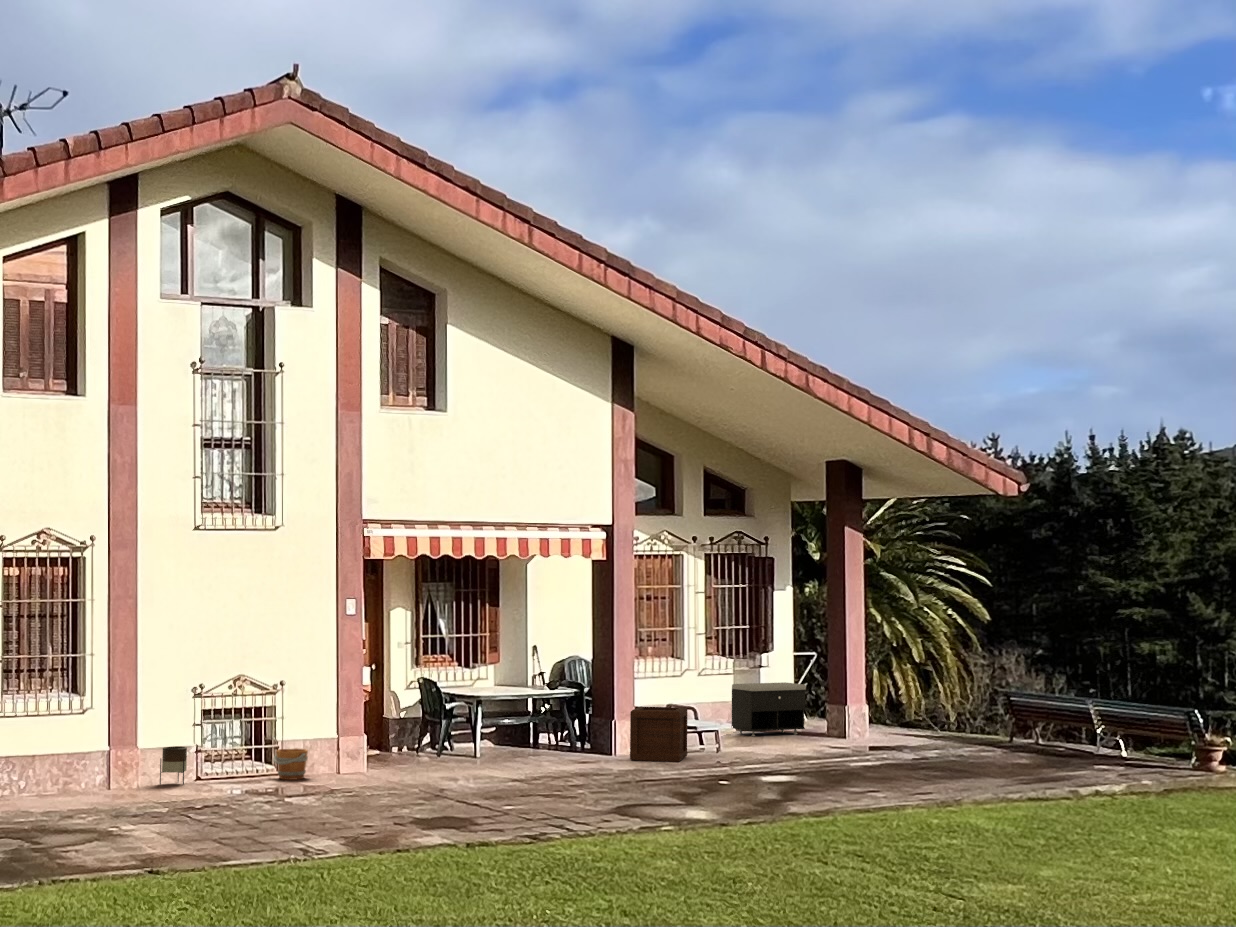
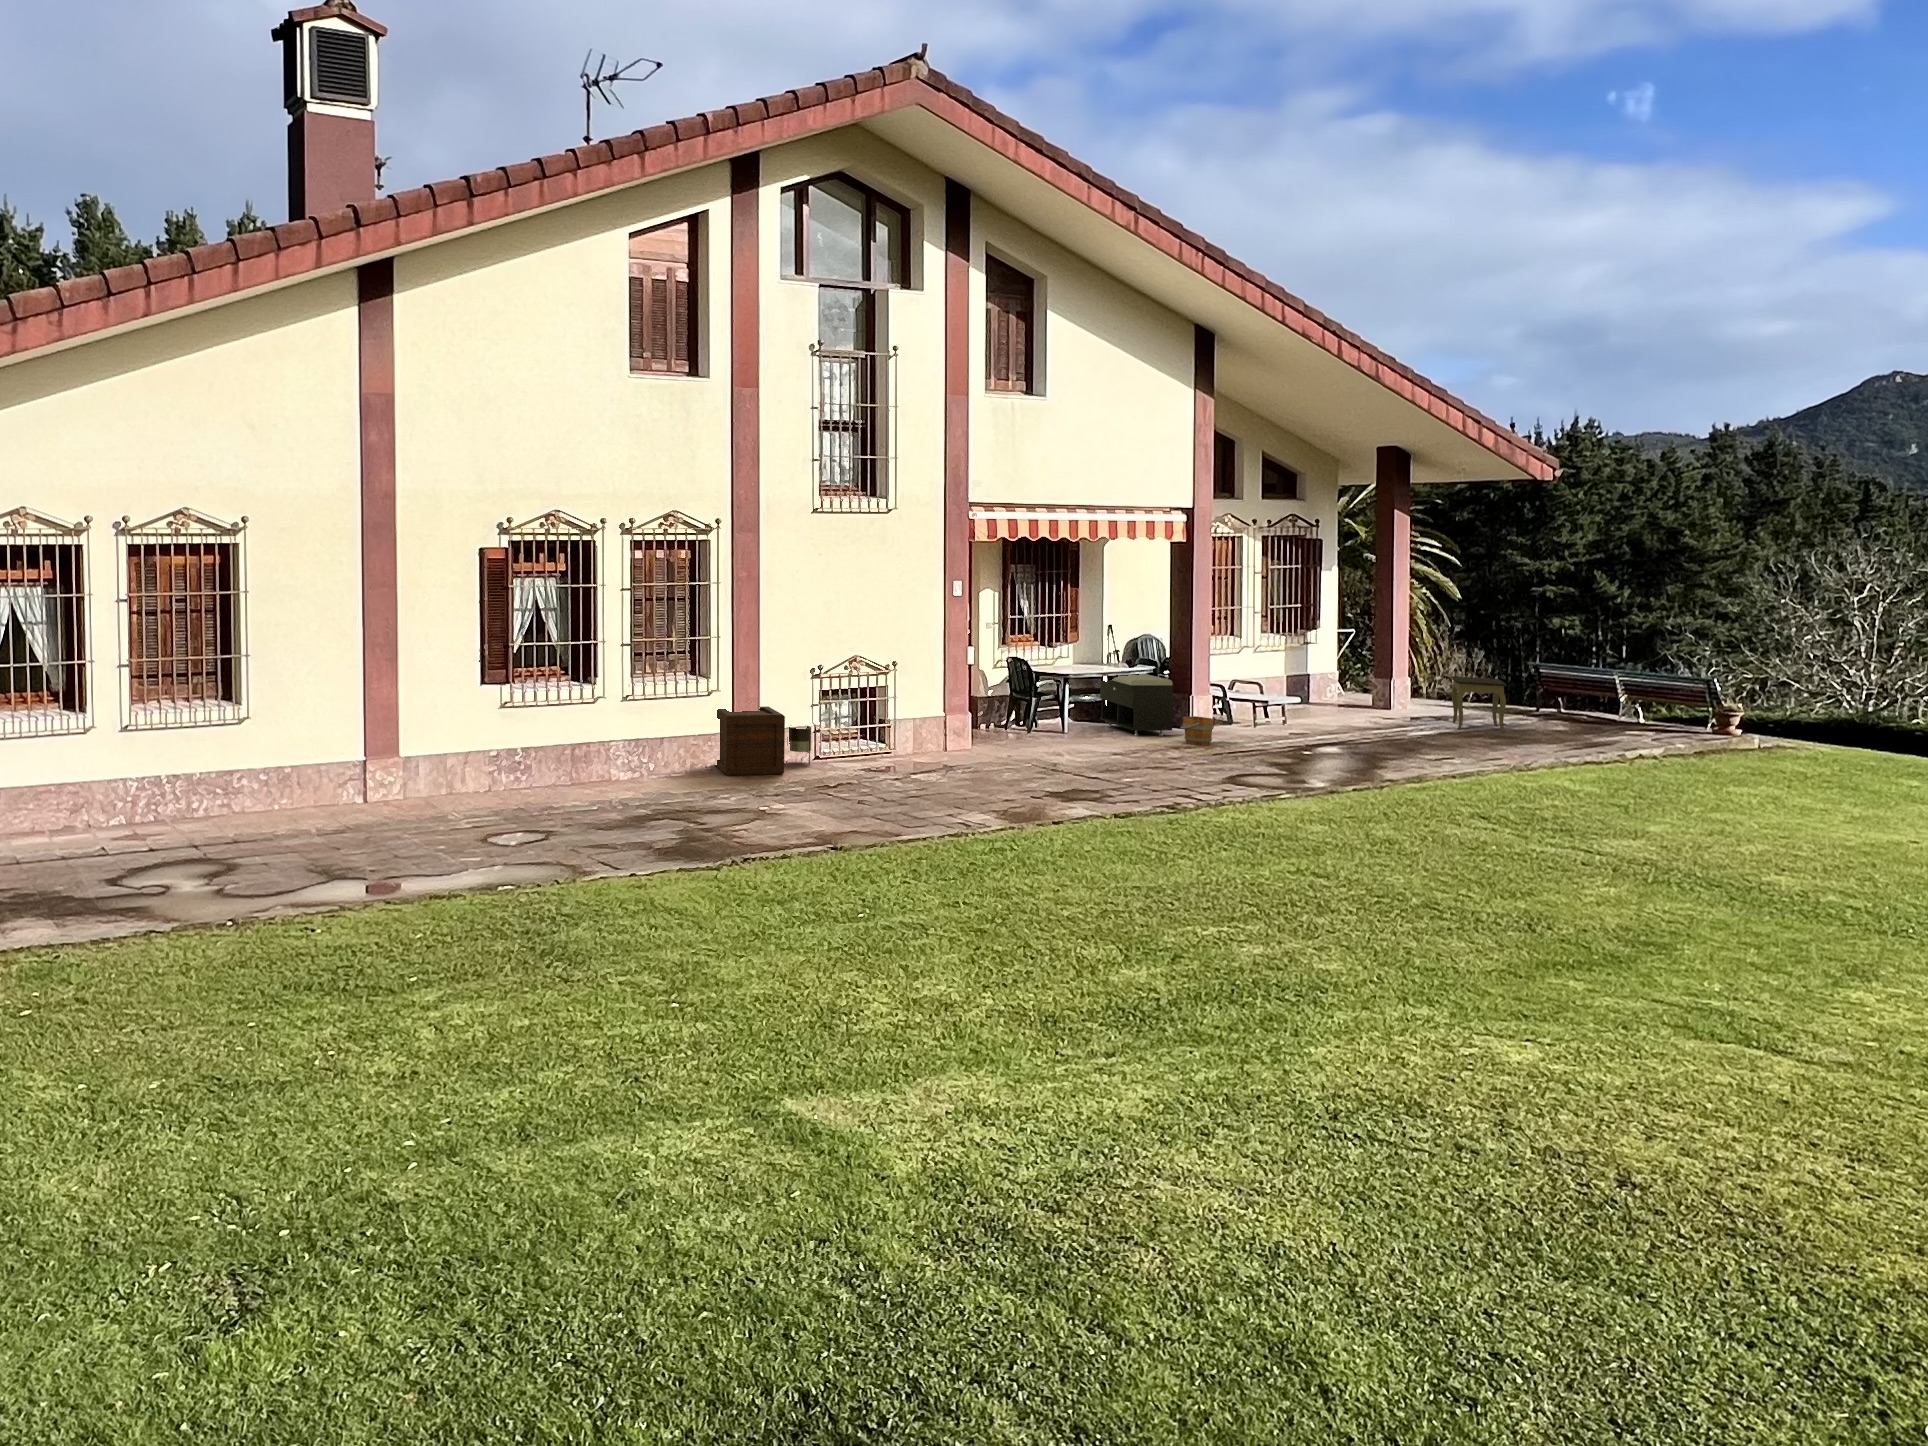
storage bench: present [732,682,806,736] -> present [1100,674,1173,736]
side table: none [867,692,912,744] -> present [1451,676,1507,733]
wooden crate: present [630,706,687,762] -> present [716,706,785,776]
bucket: present [273,748,308,780] -> present [1180,716,1214,746]

